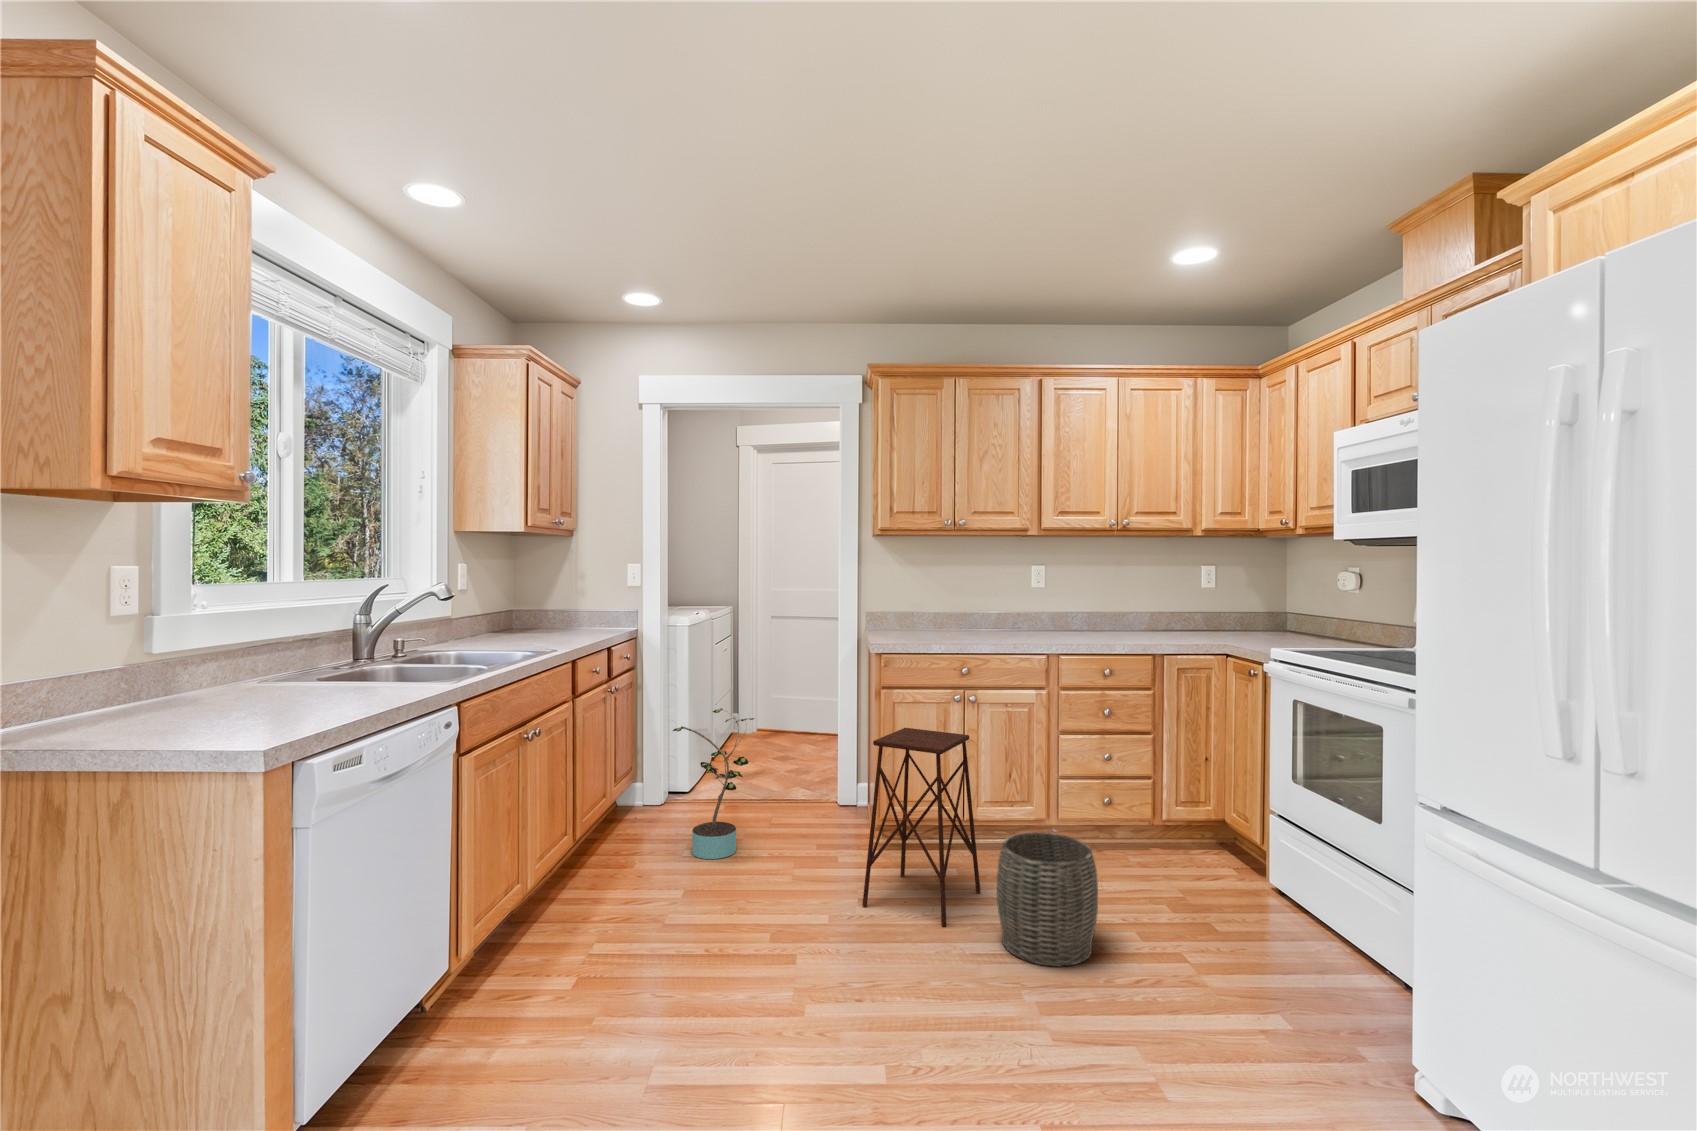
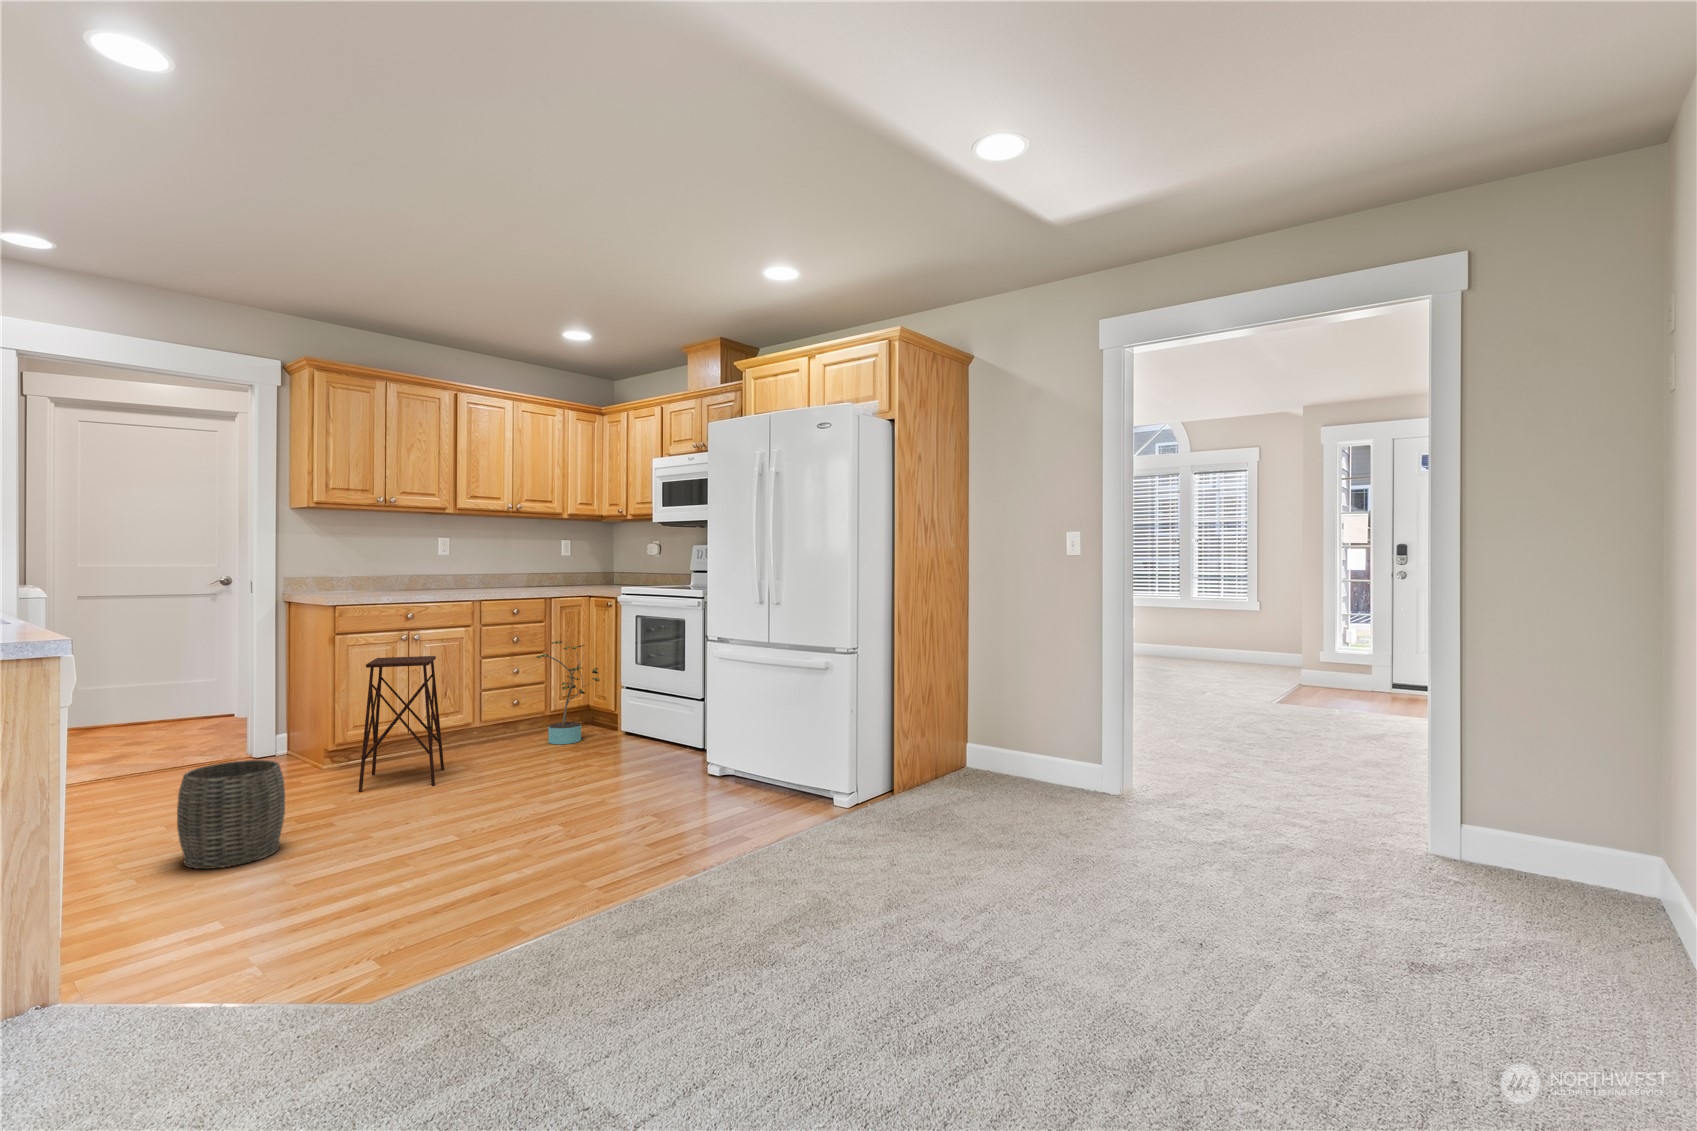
potted plant: present [673,708,755,859] -> present [537,641,599,744]
woven basket: present [997,832,1098,966] -> present [177,760,285,869]

